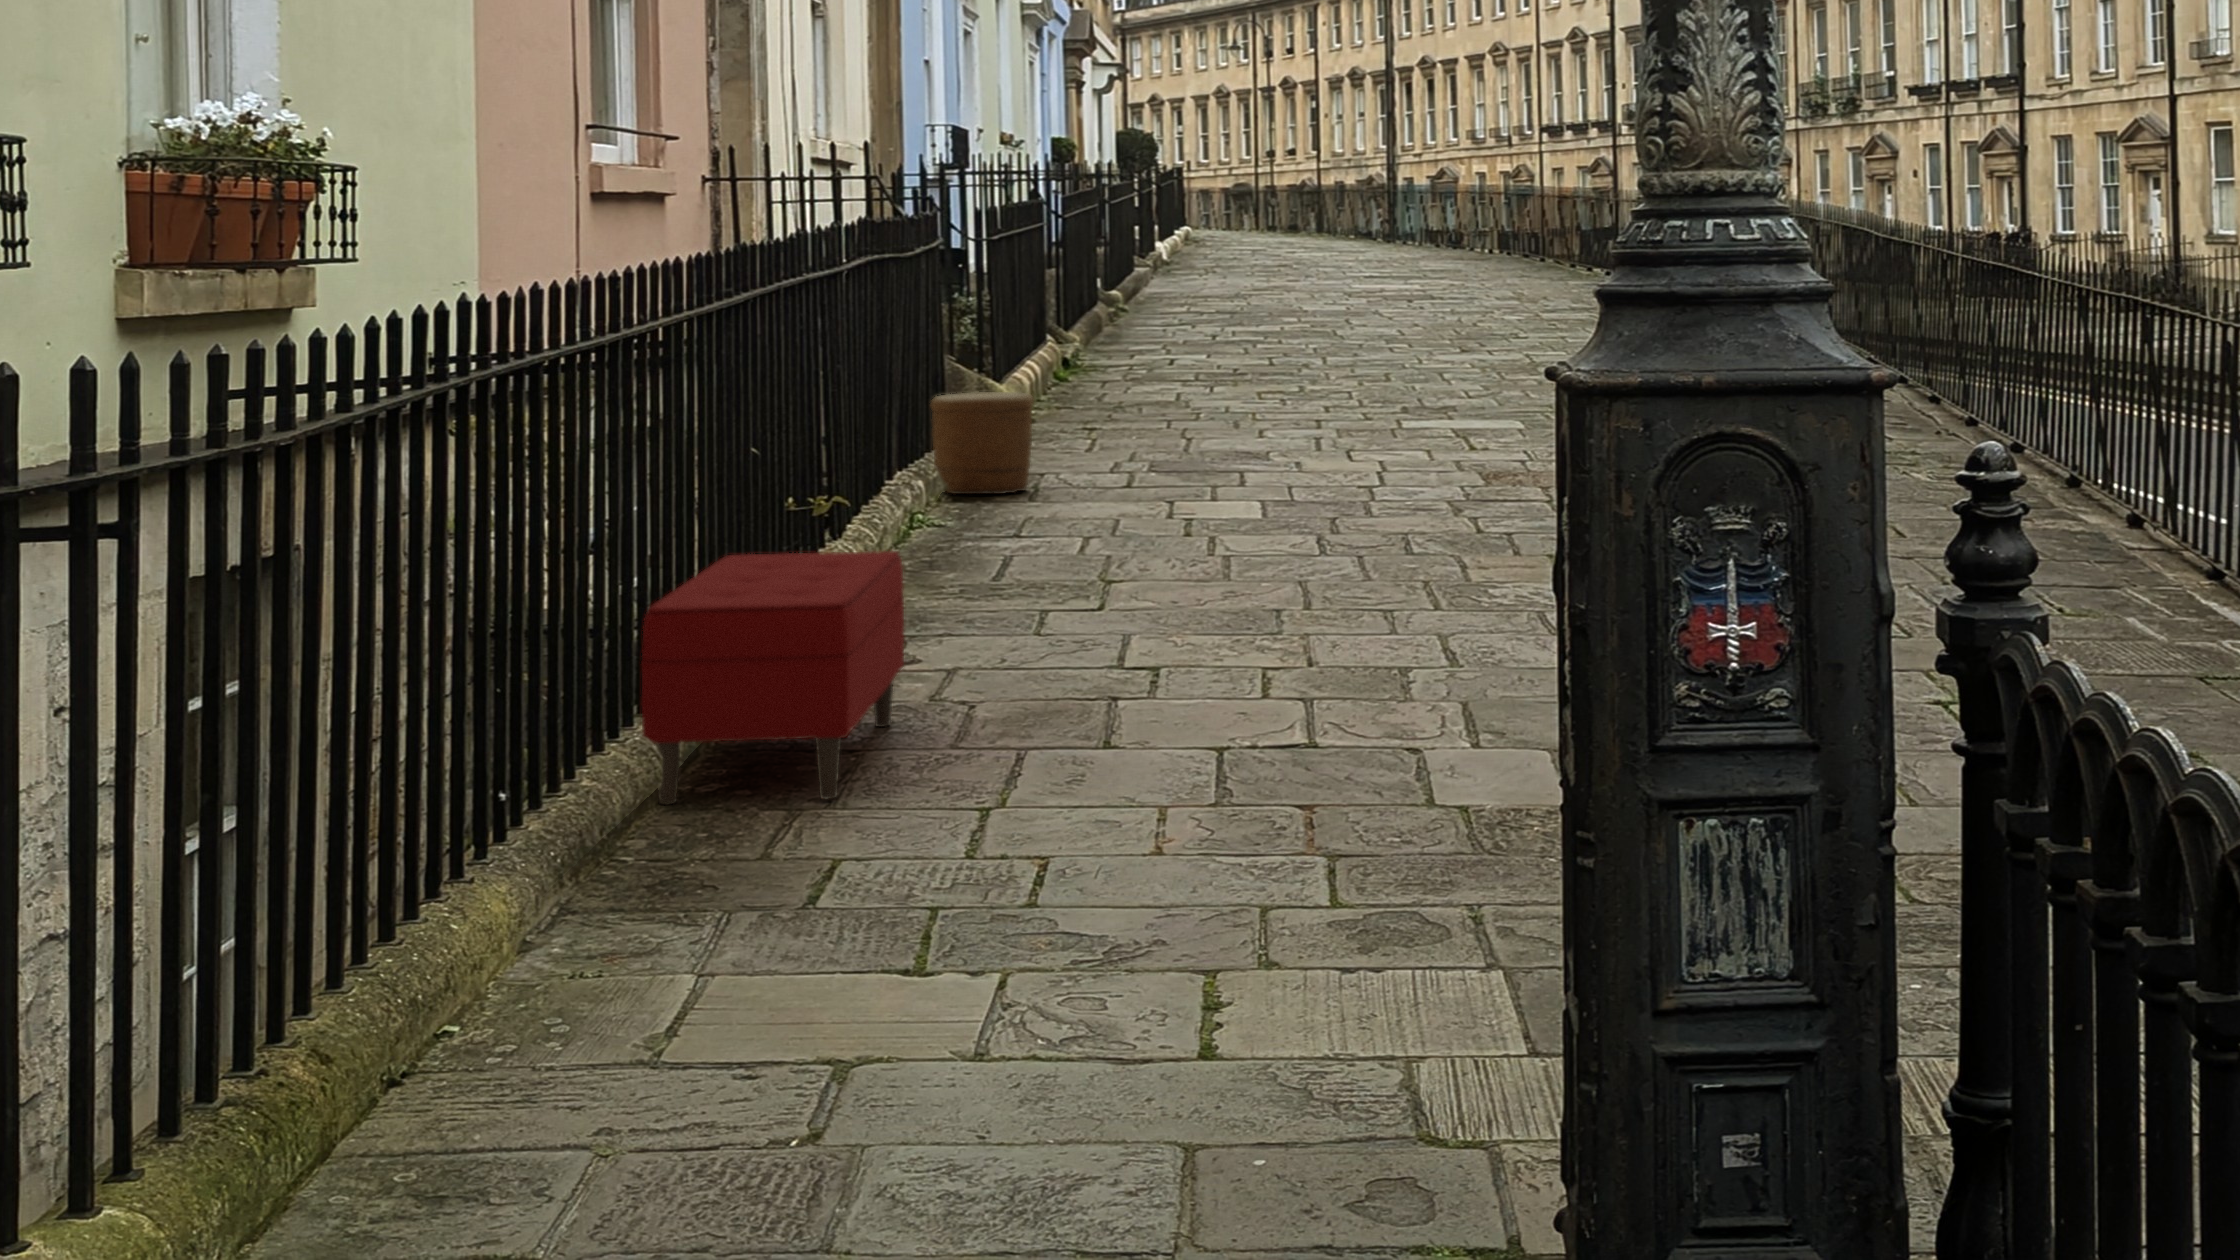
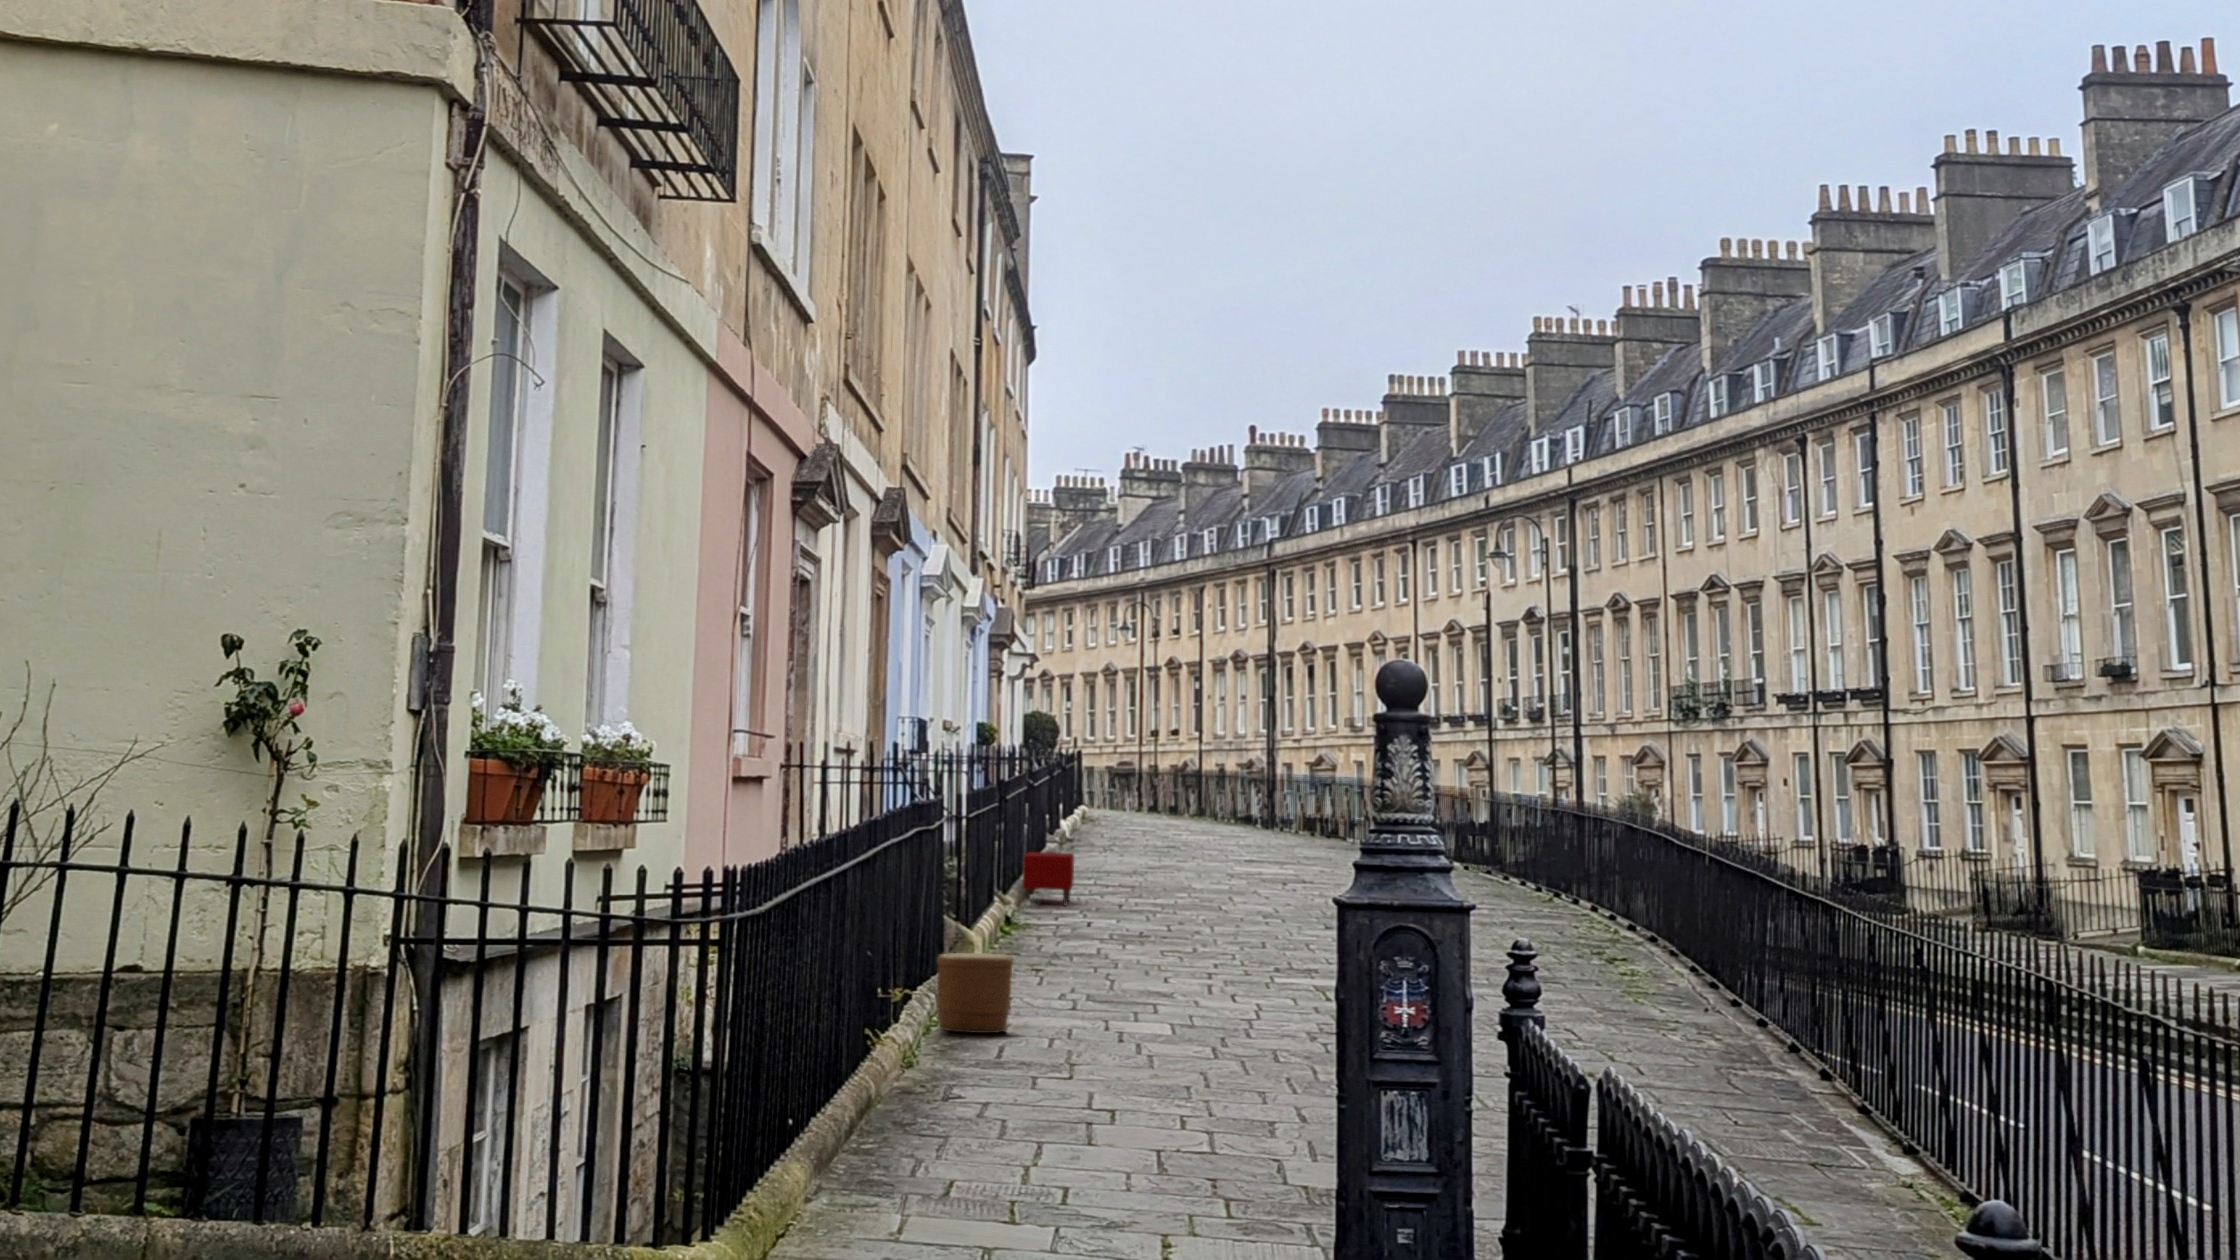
bench: present [642,551,904,804] -> present [1023,852,1074,906]

